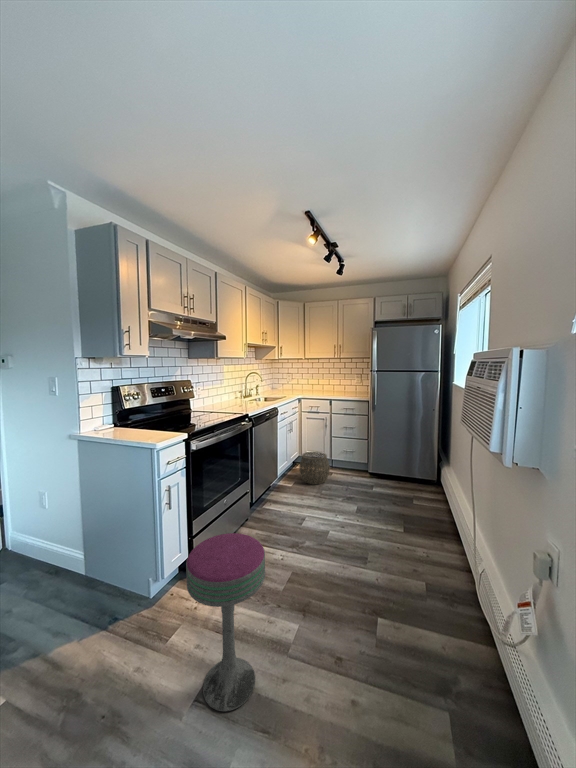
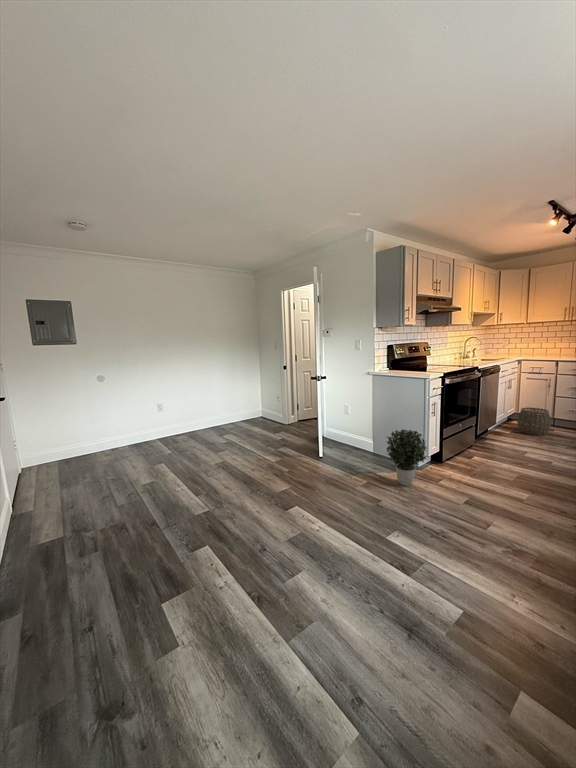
bar stool: present [186,533,265,711] -> none [463,424,512,508]
potted plant: none [40,557,139,687] -> present [387,429,426,486]

